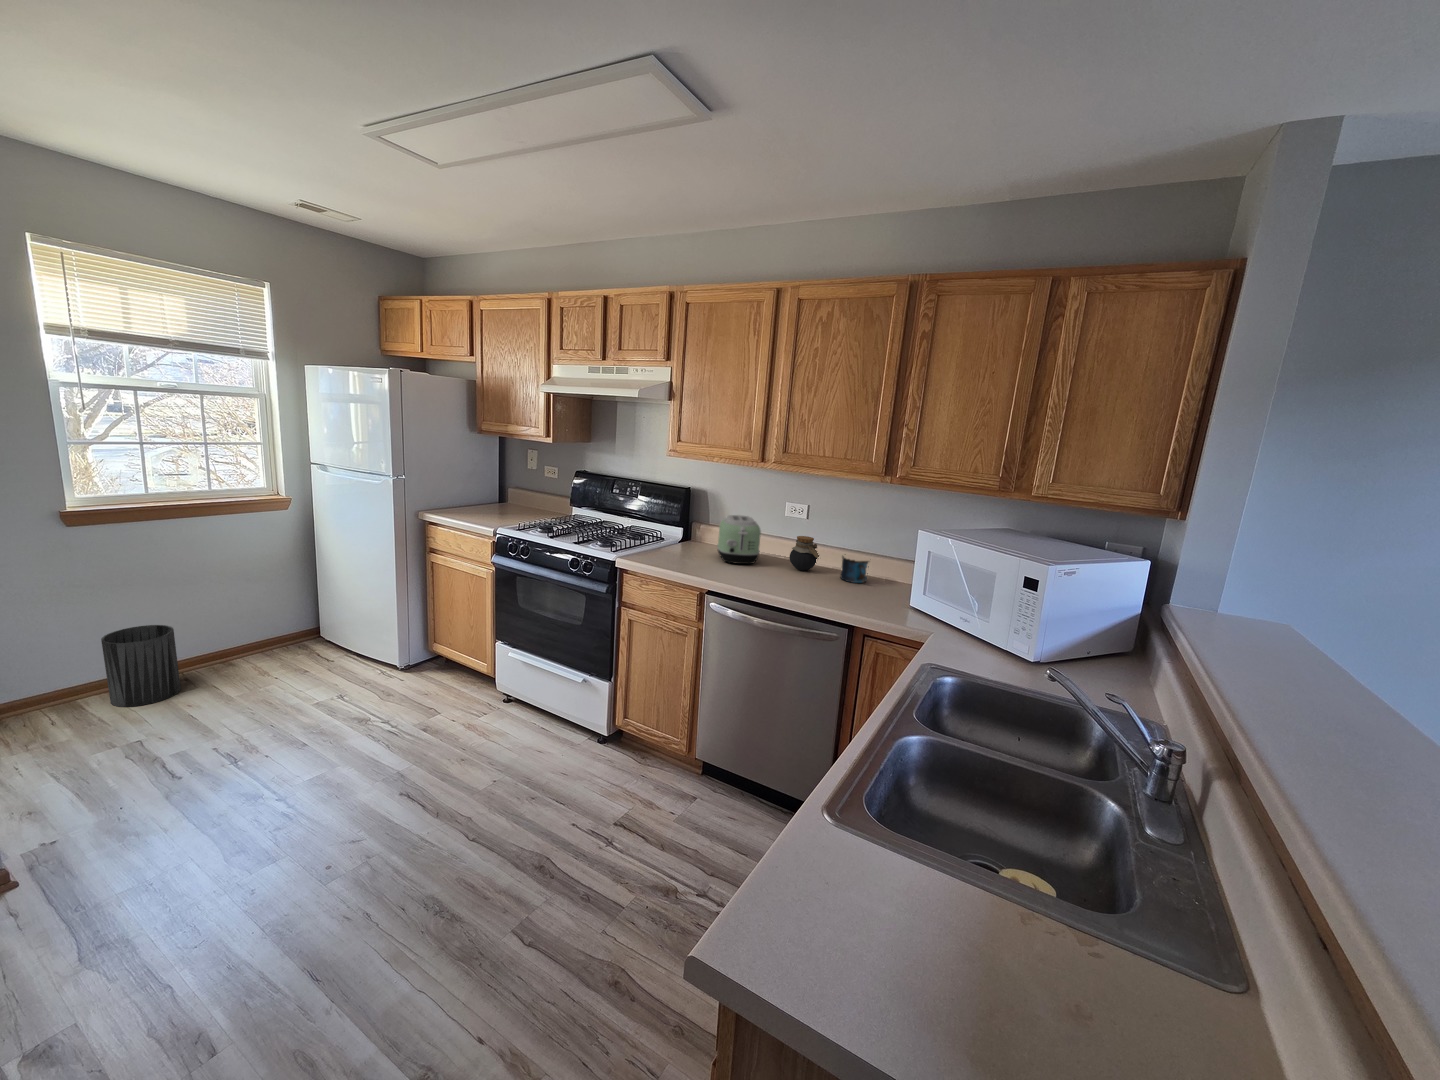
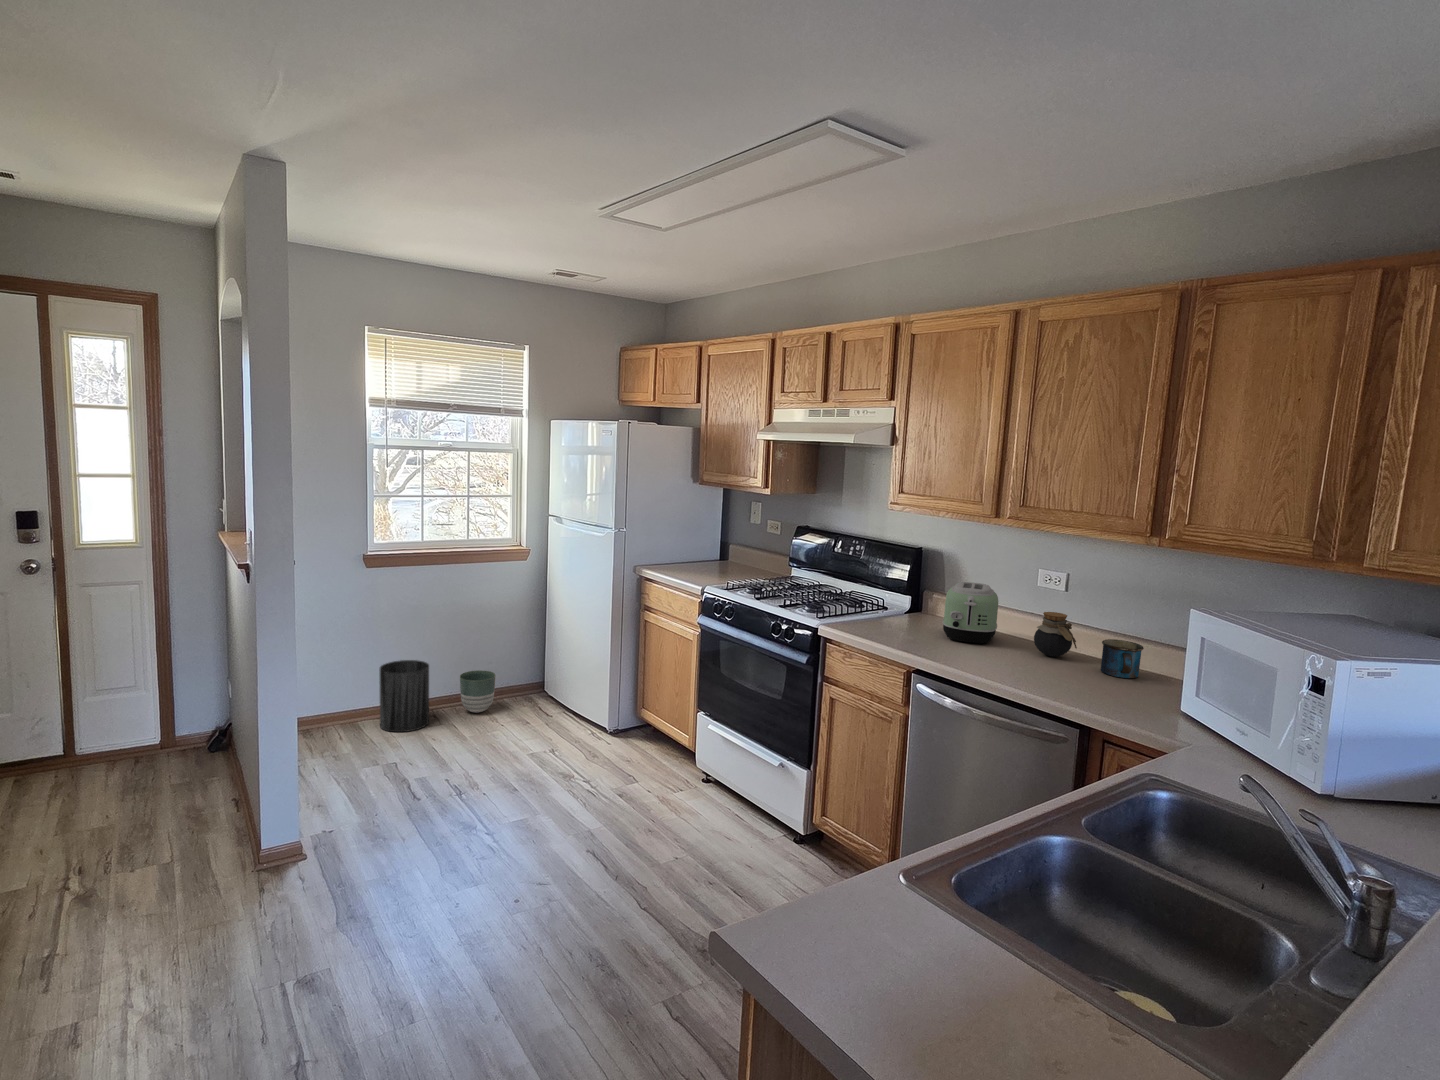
planter: none [216,626,262,670] -> present [460,670,496,713]

